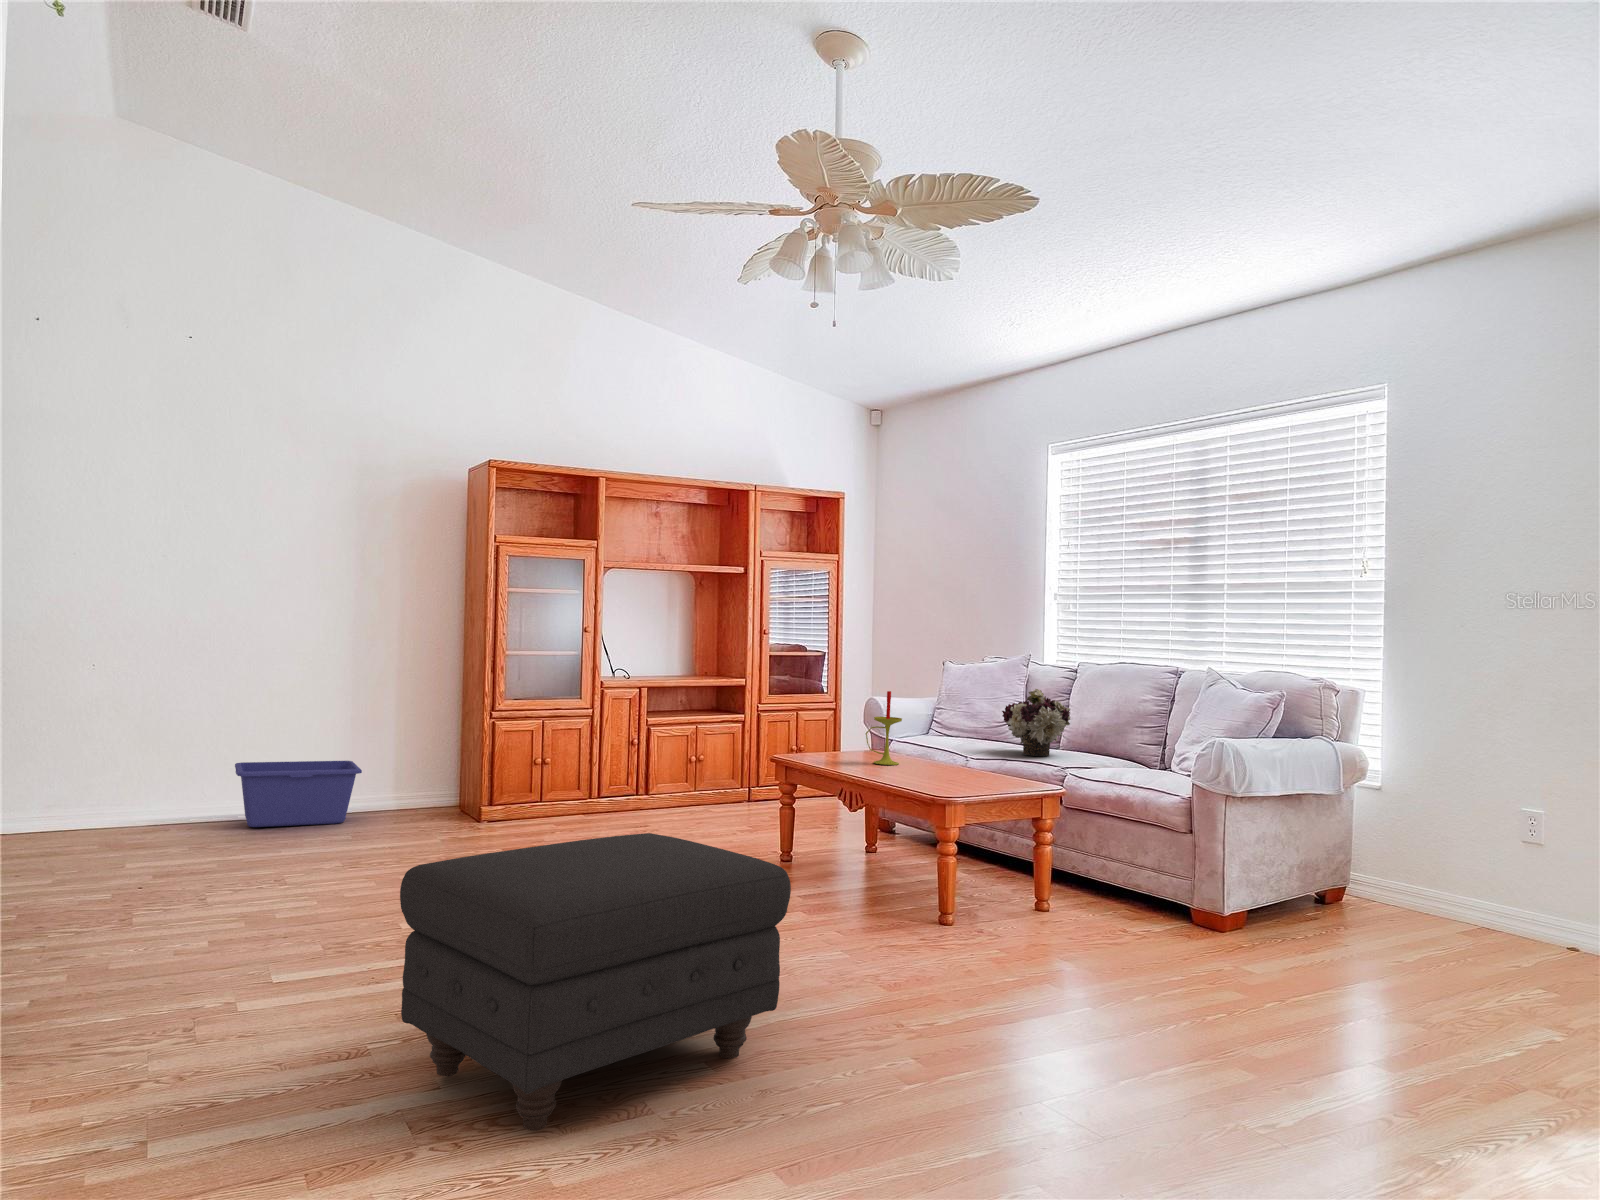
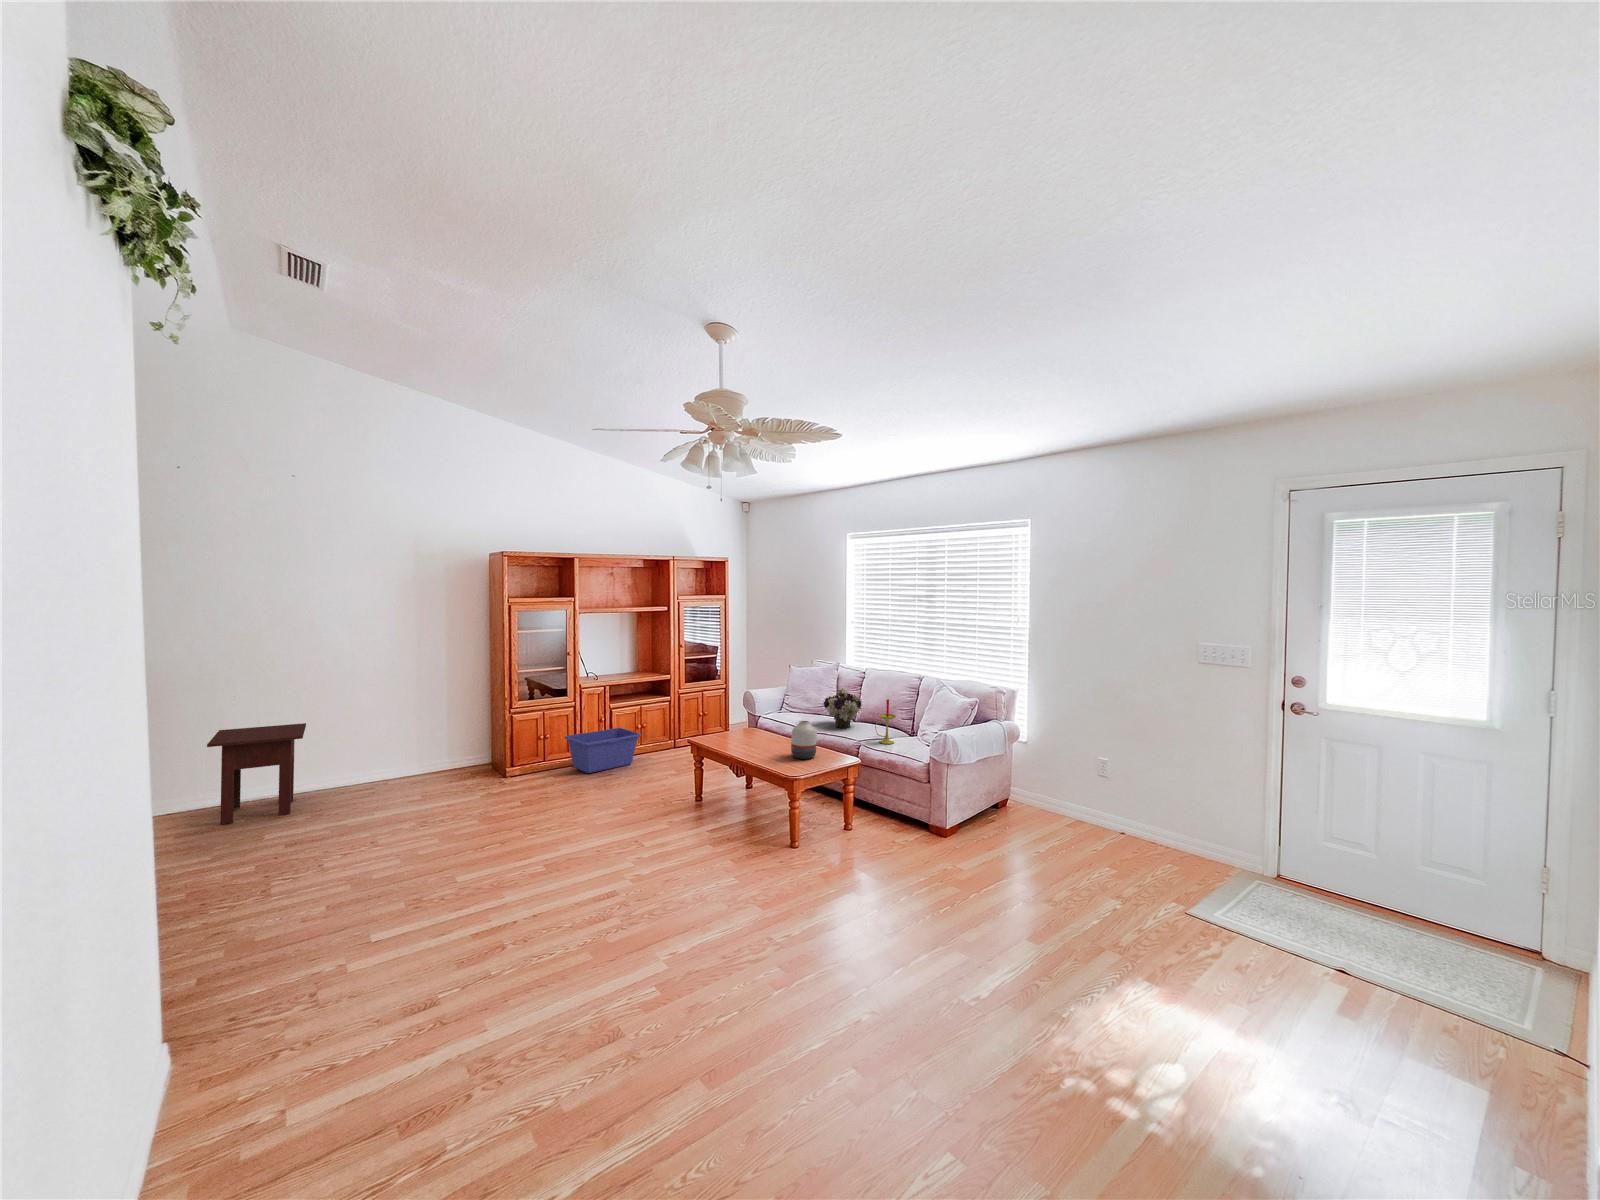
candle: present [866,691,902,765] -> present [875,699,896,744]
side table: none [64,711,198,845] -> present [207,723,306,824]
vase: none [944,719,988,782] -> present [791,721,817,759]
storage bin: present [235,761,362,827] -> present [565,728,641,773]
ottoman: present [400,833,791,1131] -> none [456,834,705,1064]

